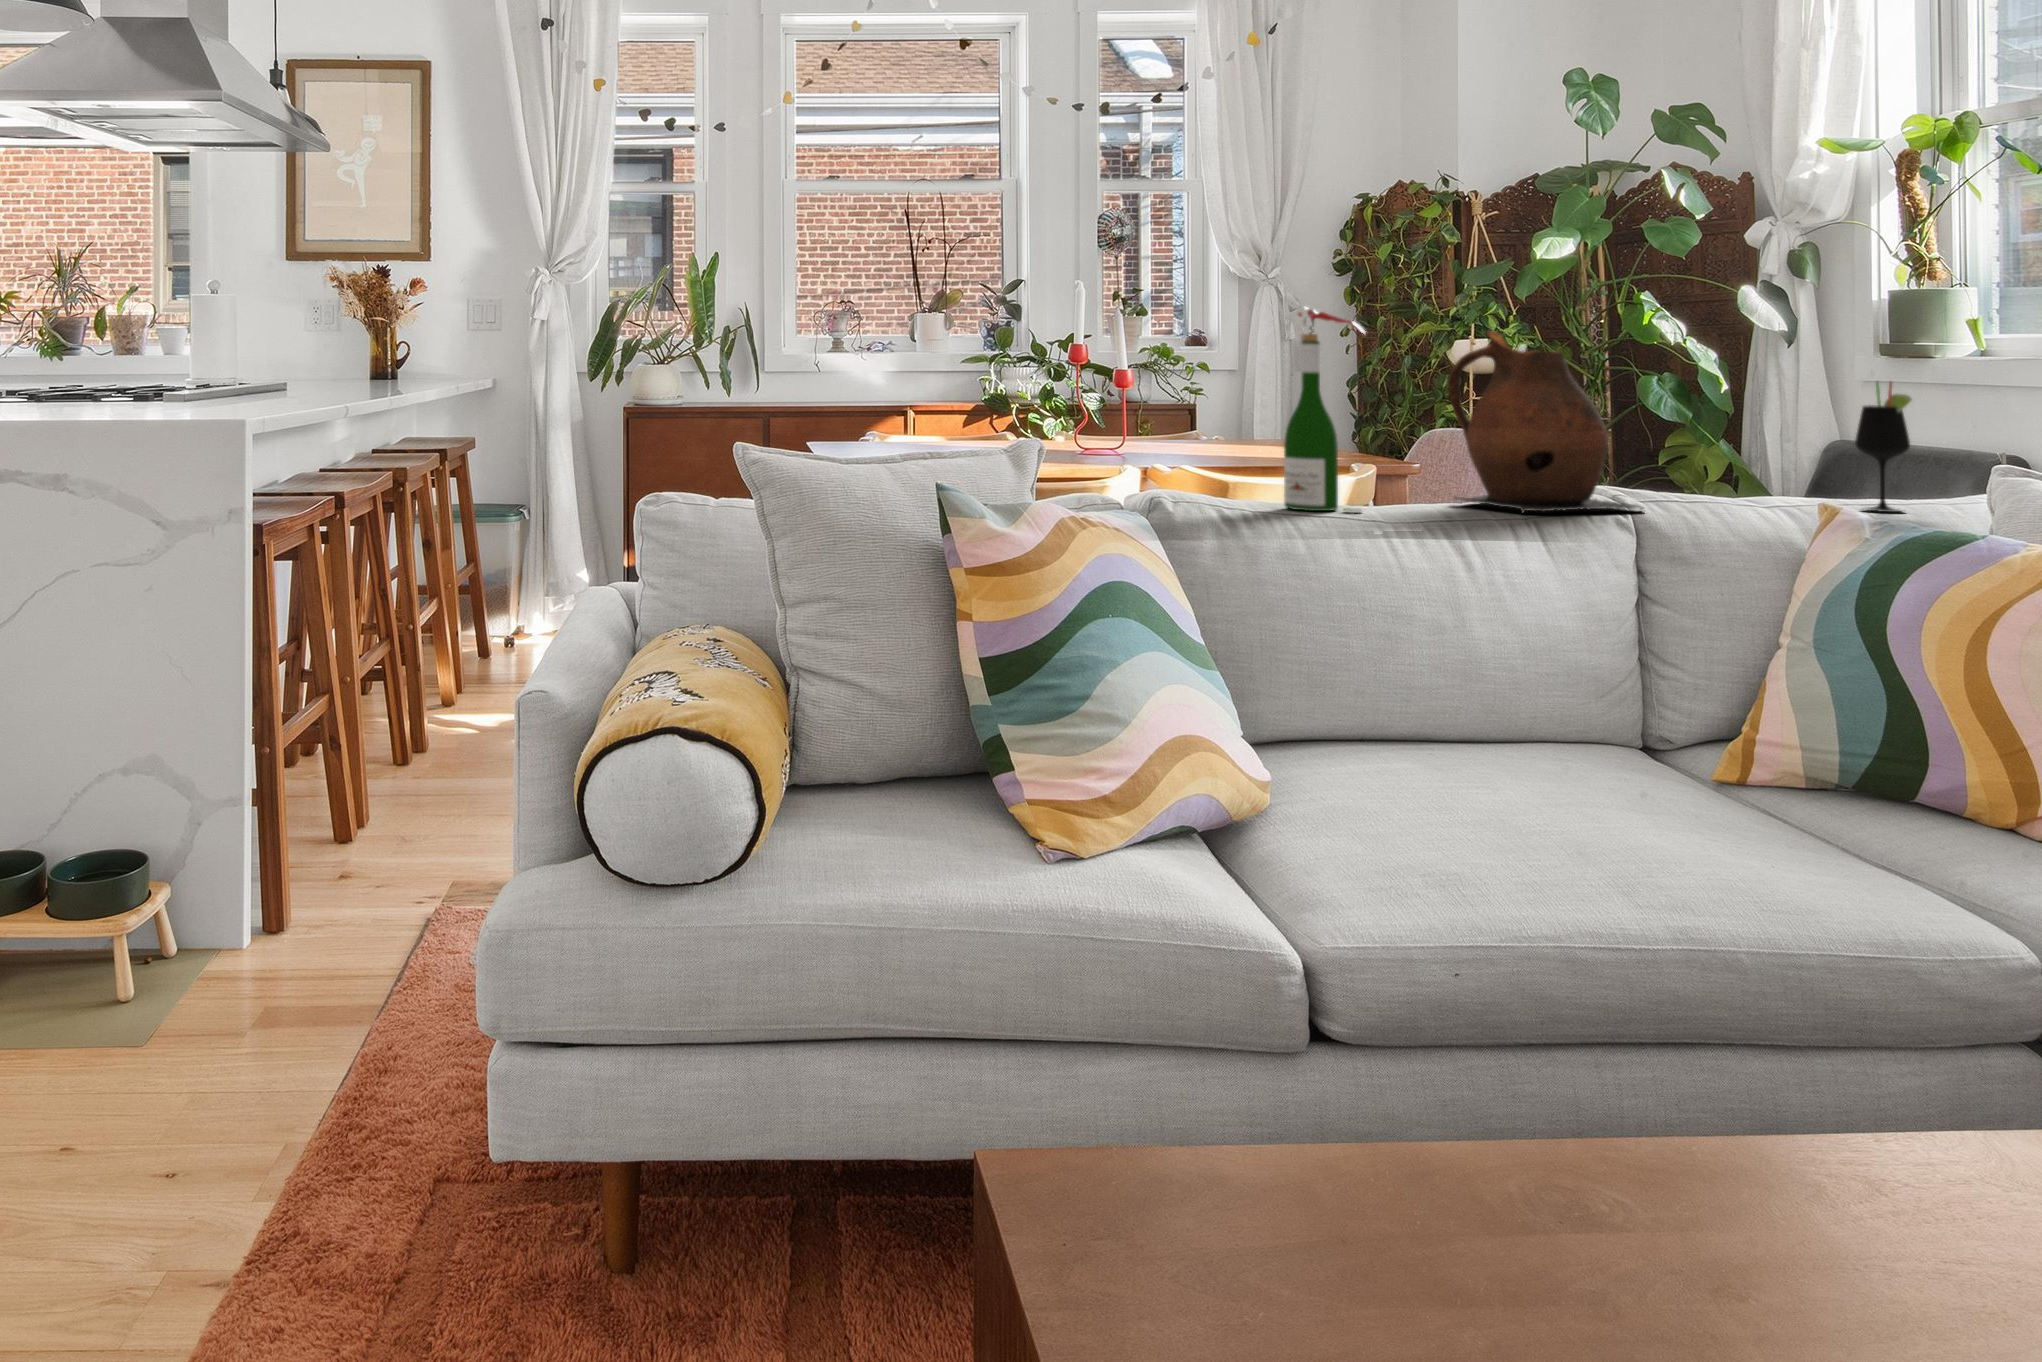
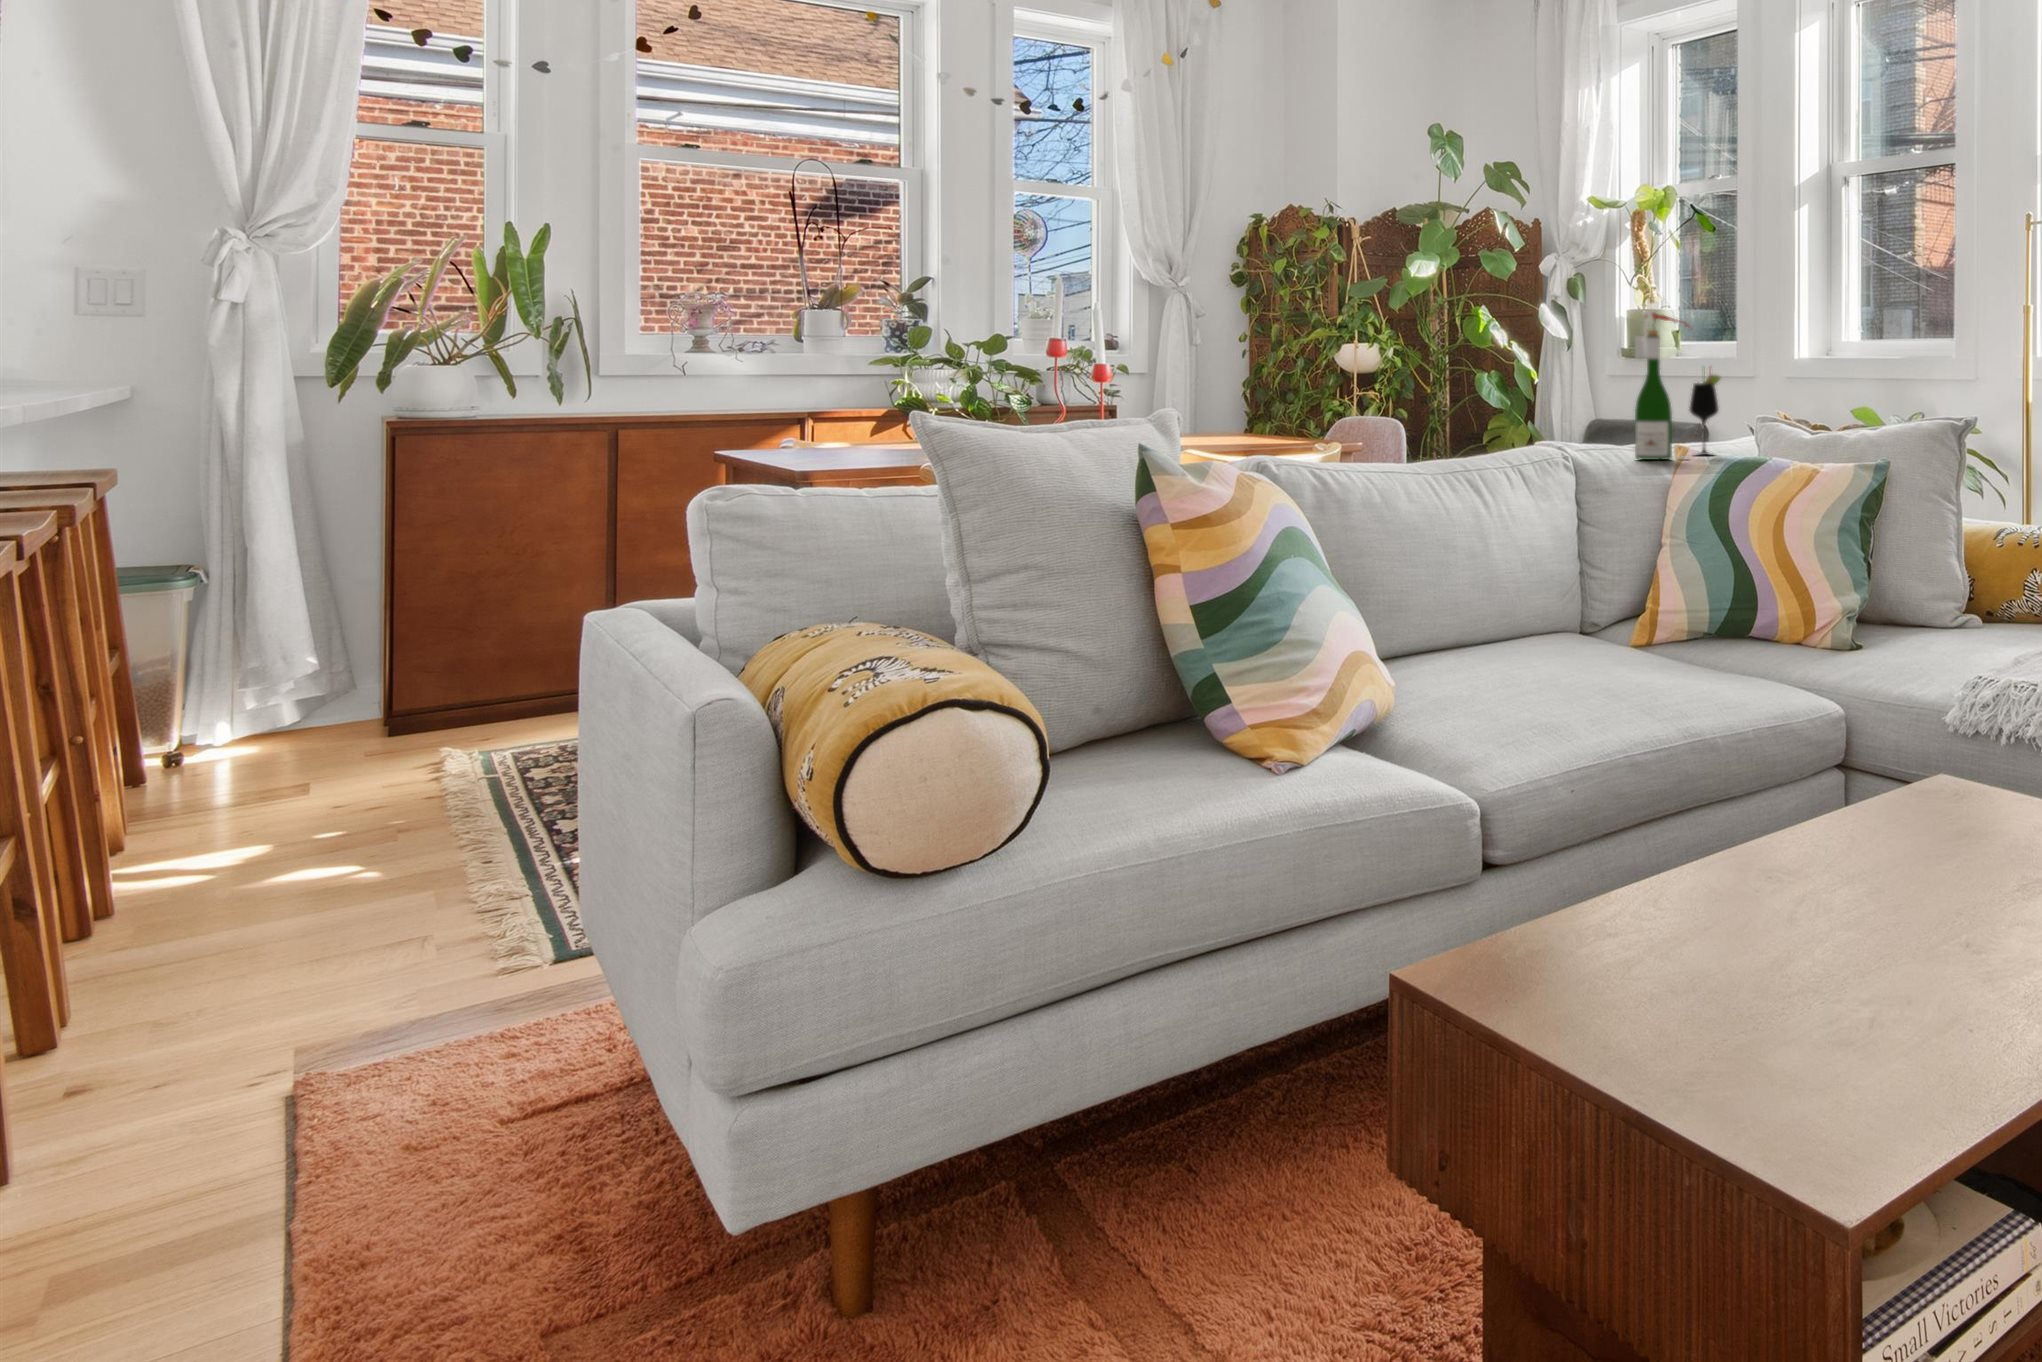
wine bottle: present [1284,306,1365,513] -> present [1635,310,1689,460]
ceramic pitcher: present [1448,331,1644,513] -> none [1455,328,1585,467]

